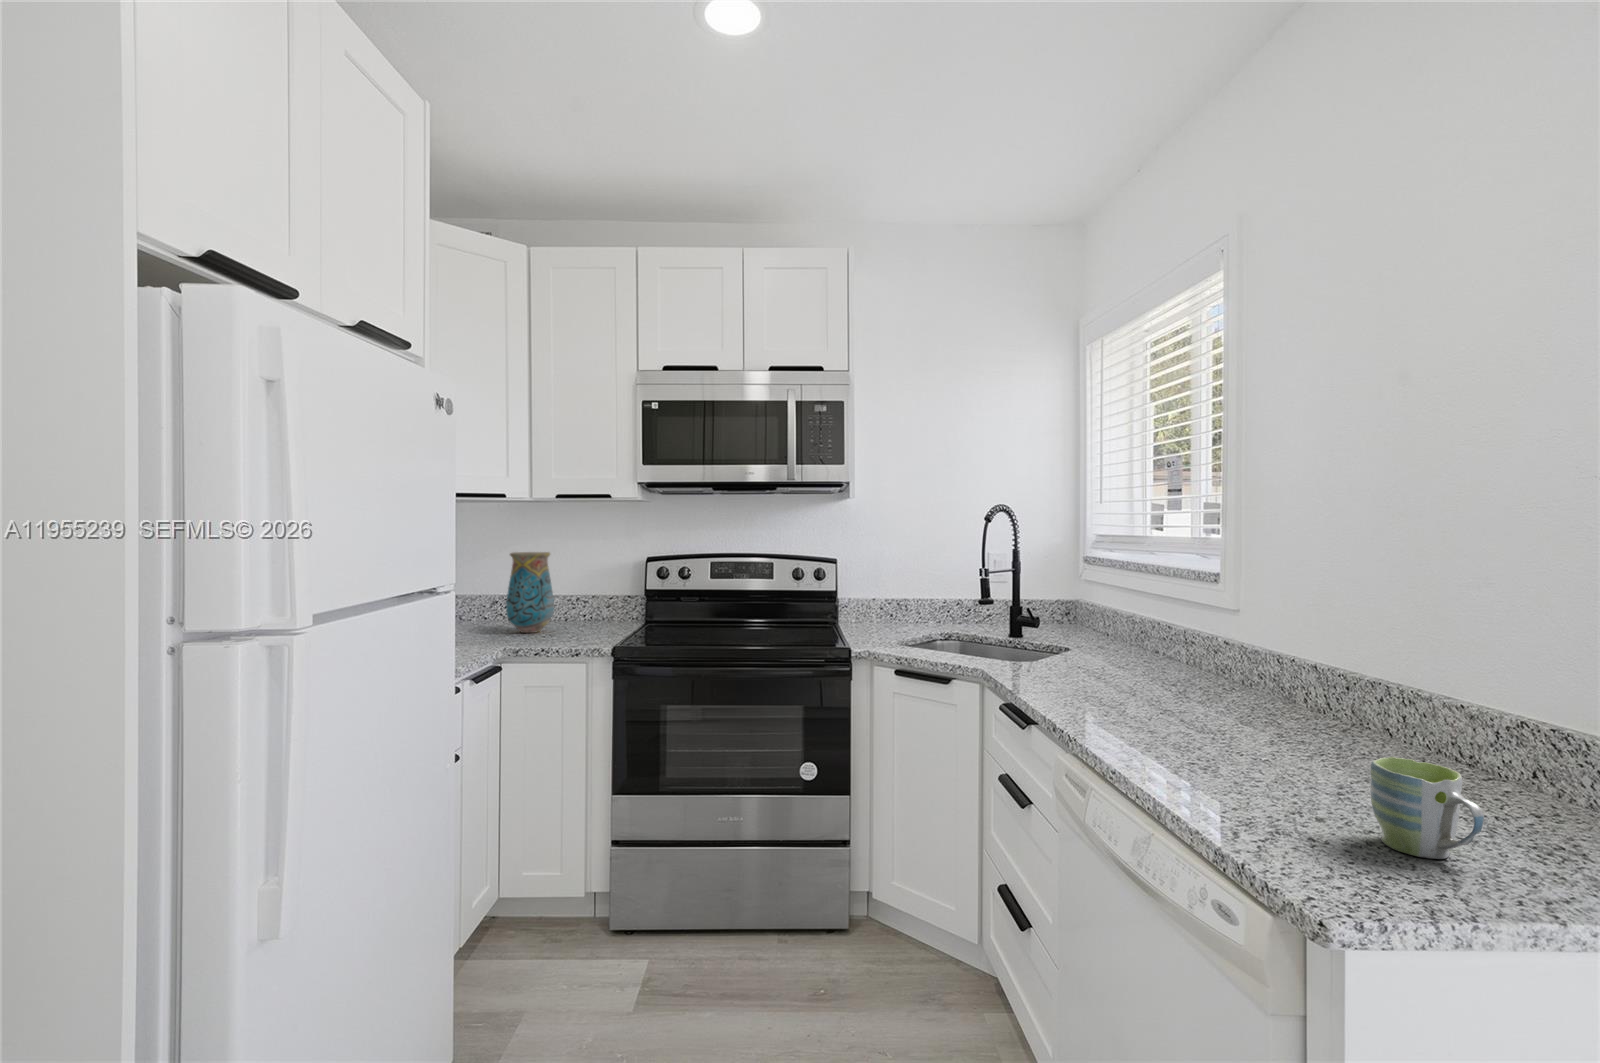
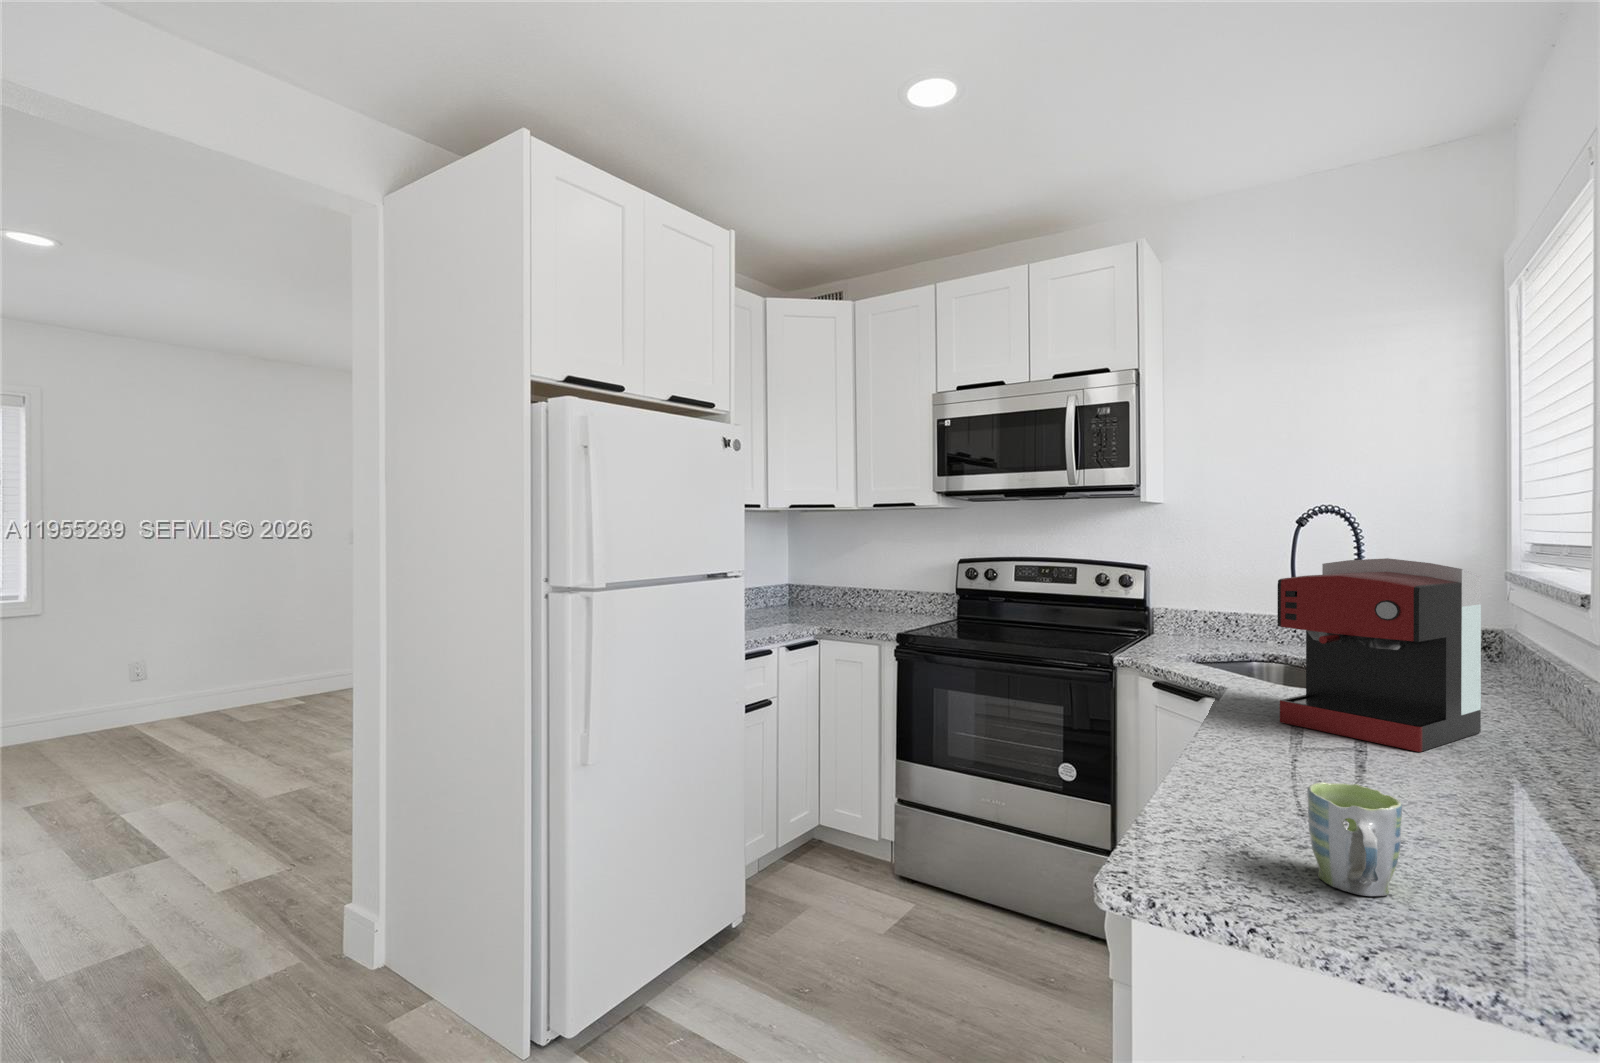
coffee maker: none [1078,550,1196,708] -> present [1277,558,1481,752]
vase: present [506,552,554,633] -> none [843,552,880,619]

